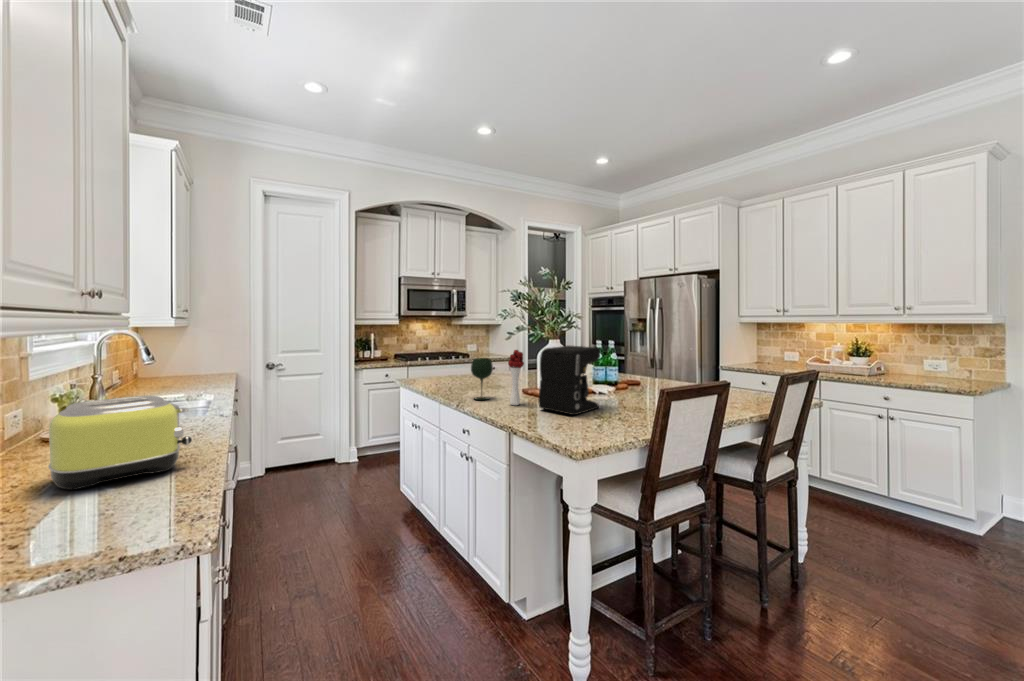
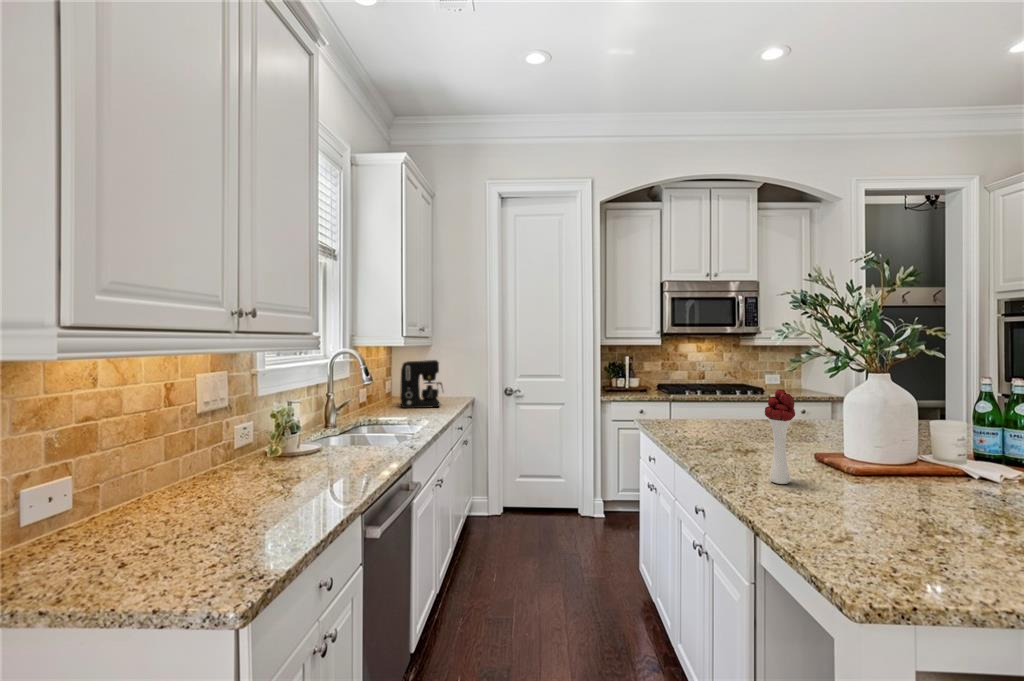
coffee maker: present [538,346,600,415] -> present [400,360,442,408]
wine glass: present [471,358,493,400] -> none [709,399,747,466]
toaster: present [48,396,192,490] -> none [215,425,330,513]

